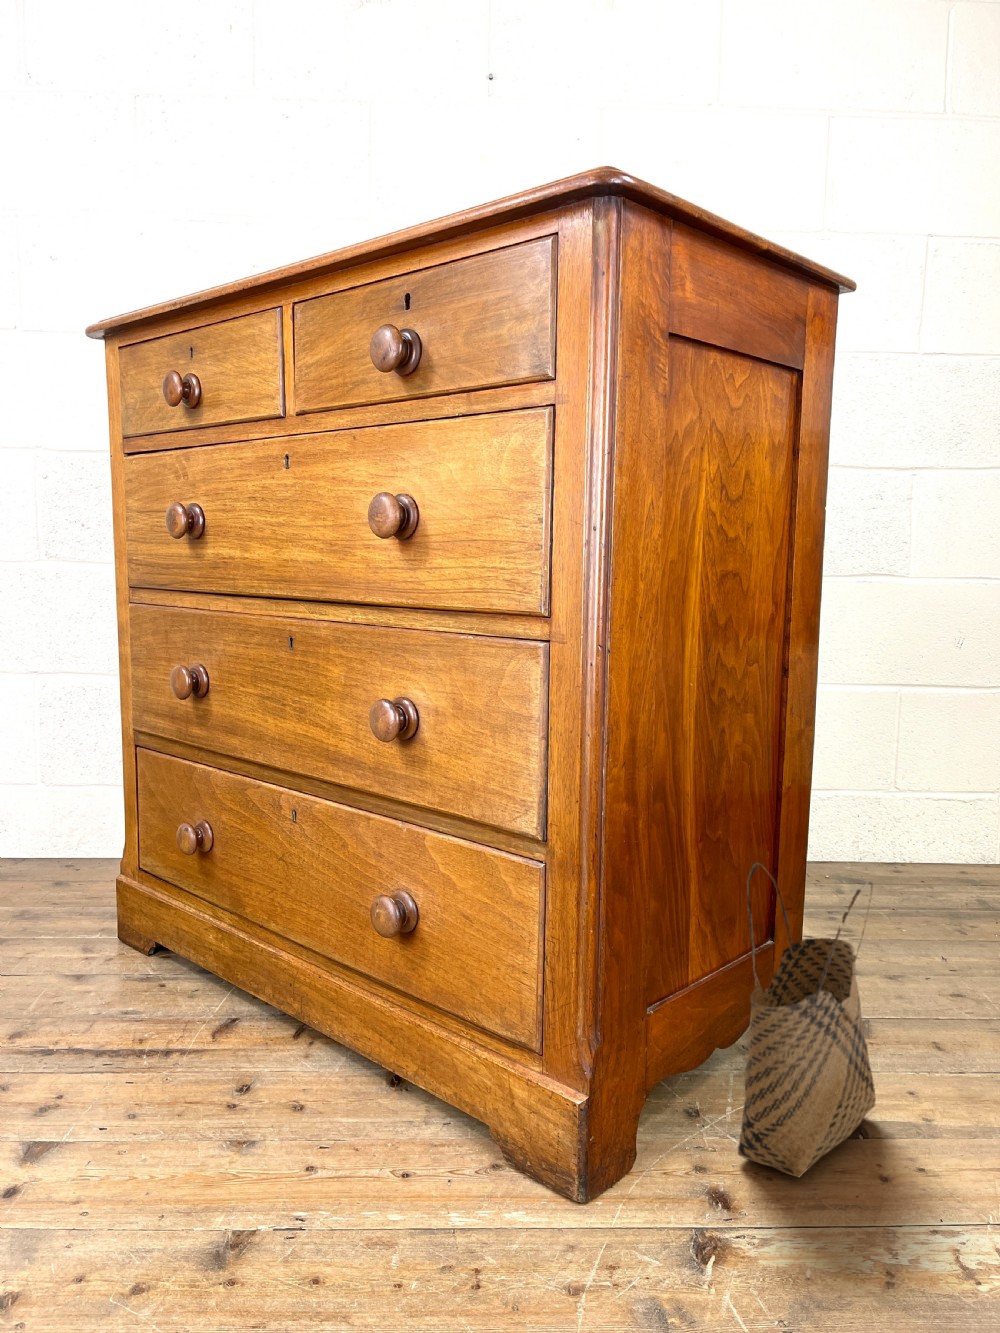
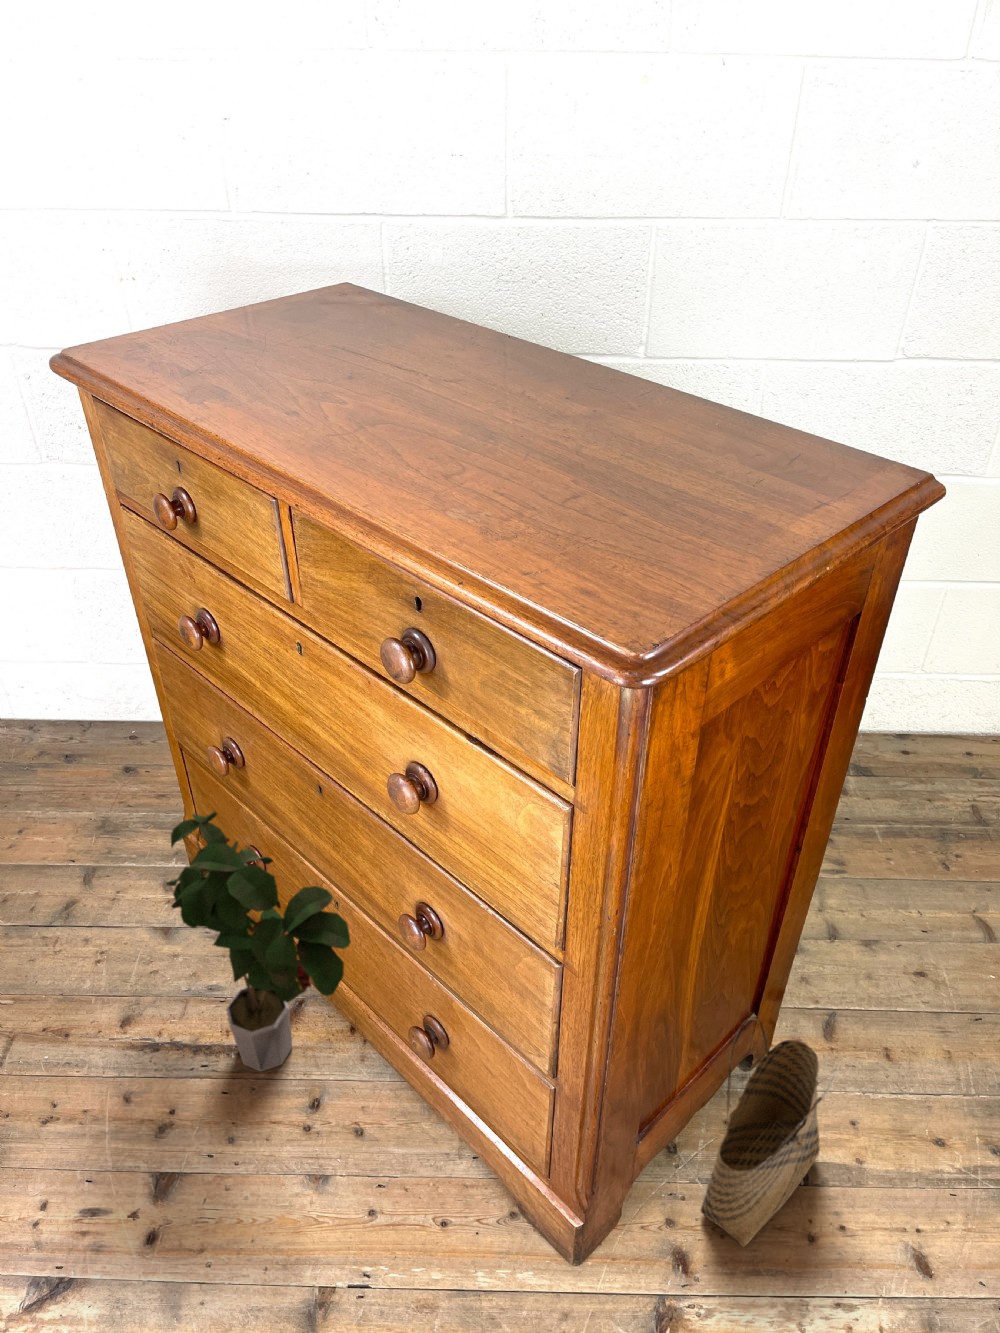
potted plant: none [98,712,309,1066] -> present [166,812,351,1071]

